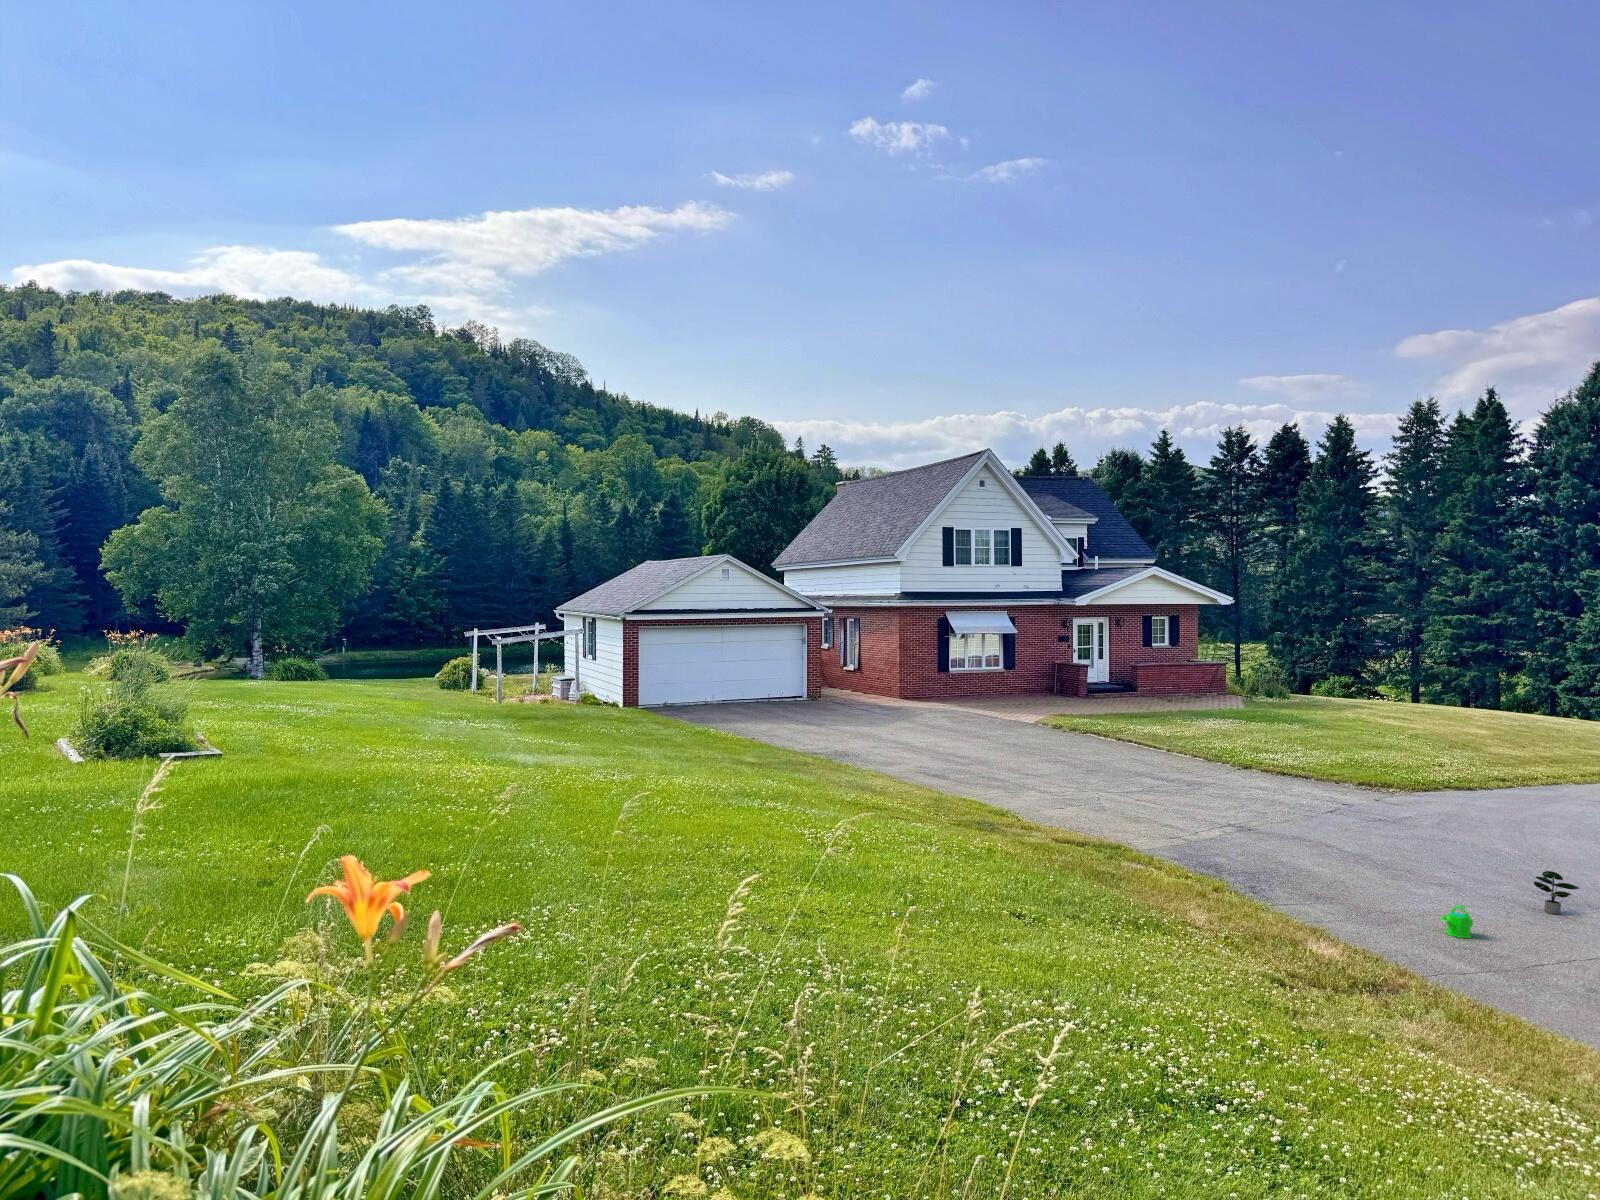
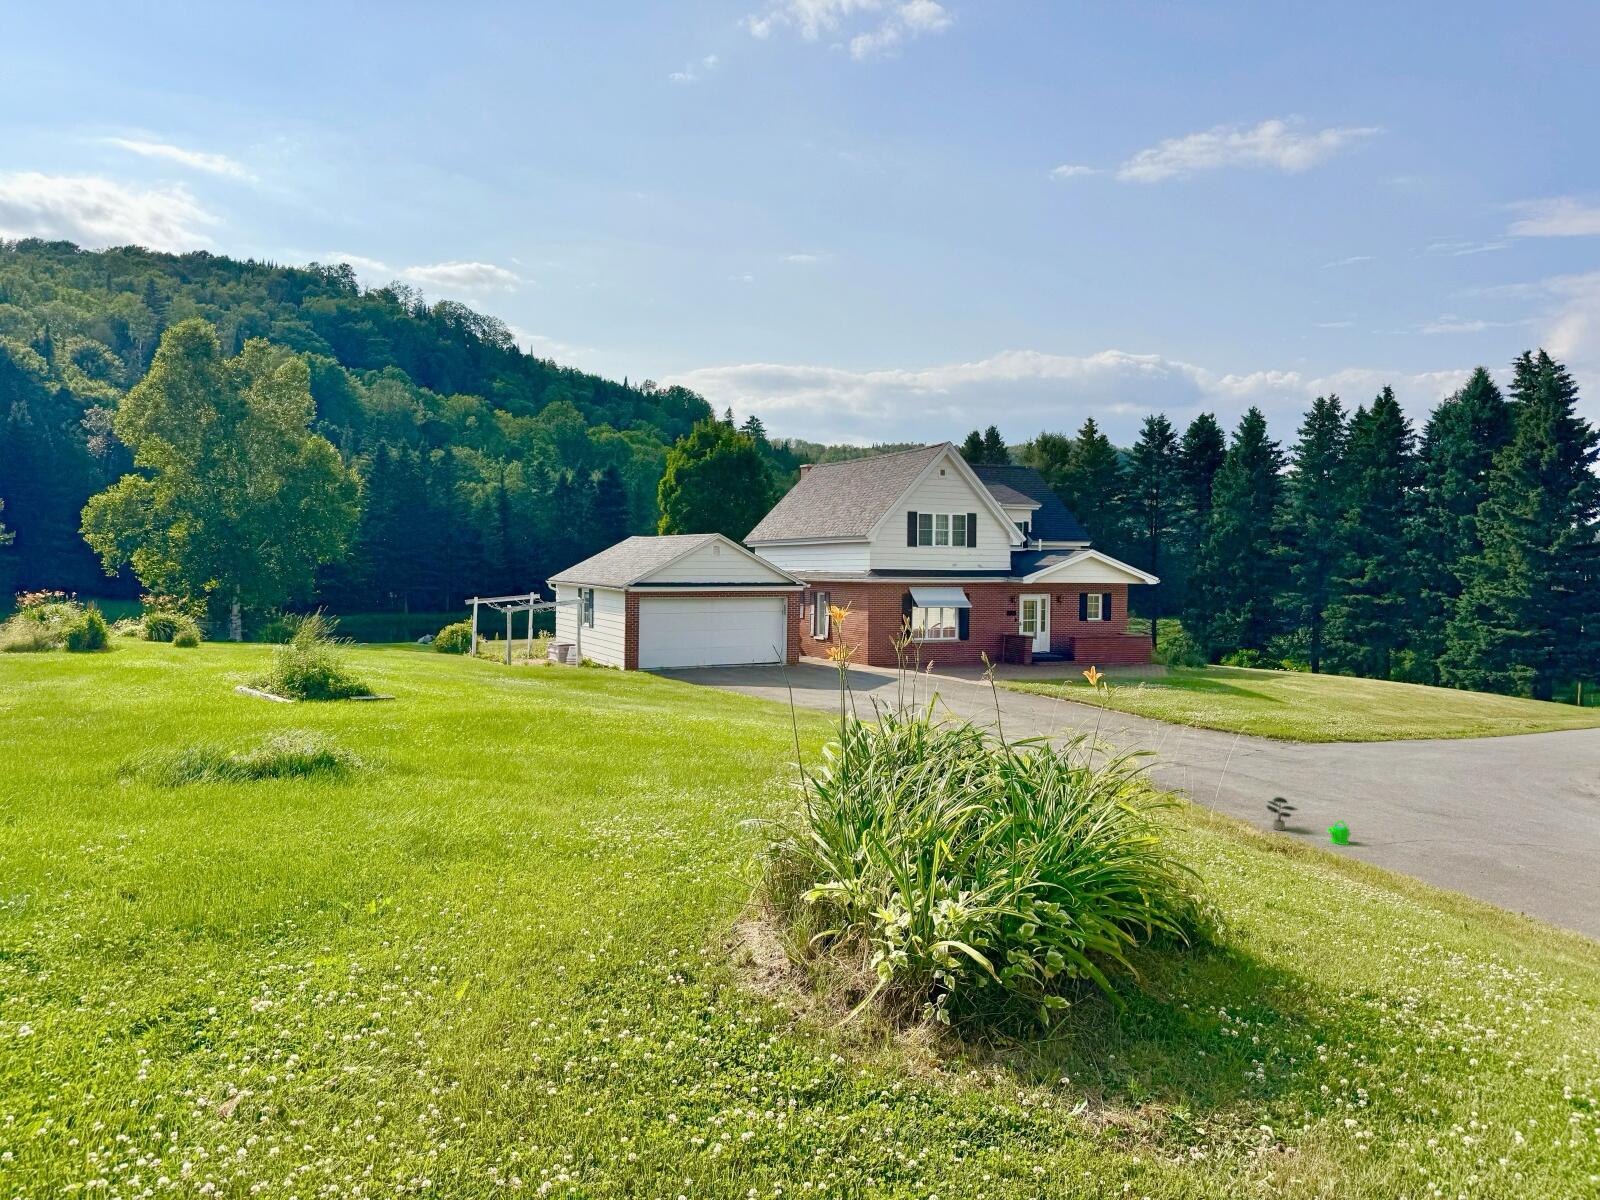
potted plant: present [1534,871,1579,914] -> present [1267,797,1297,831]

